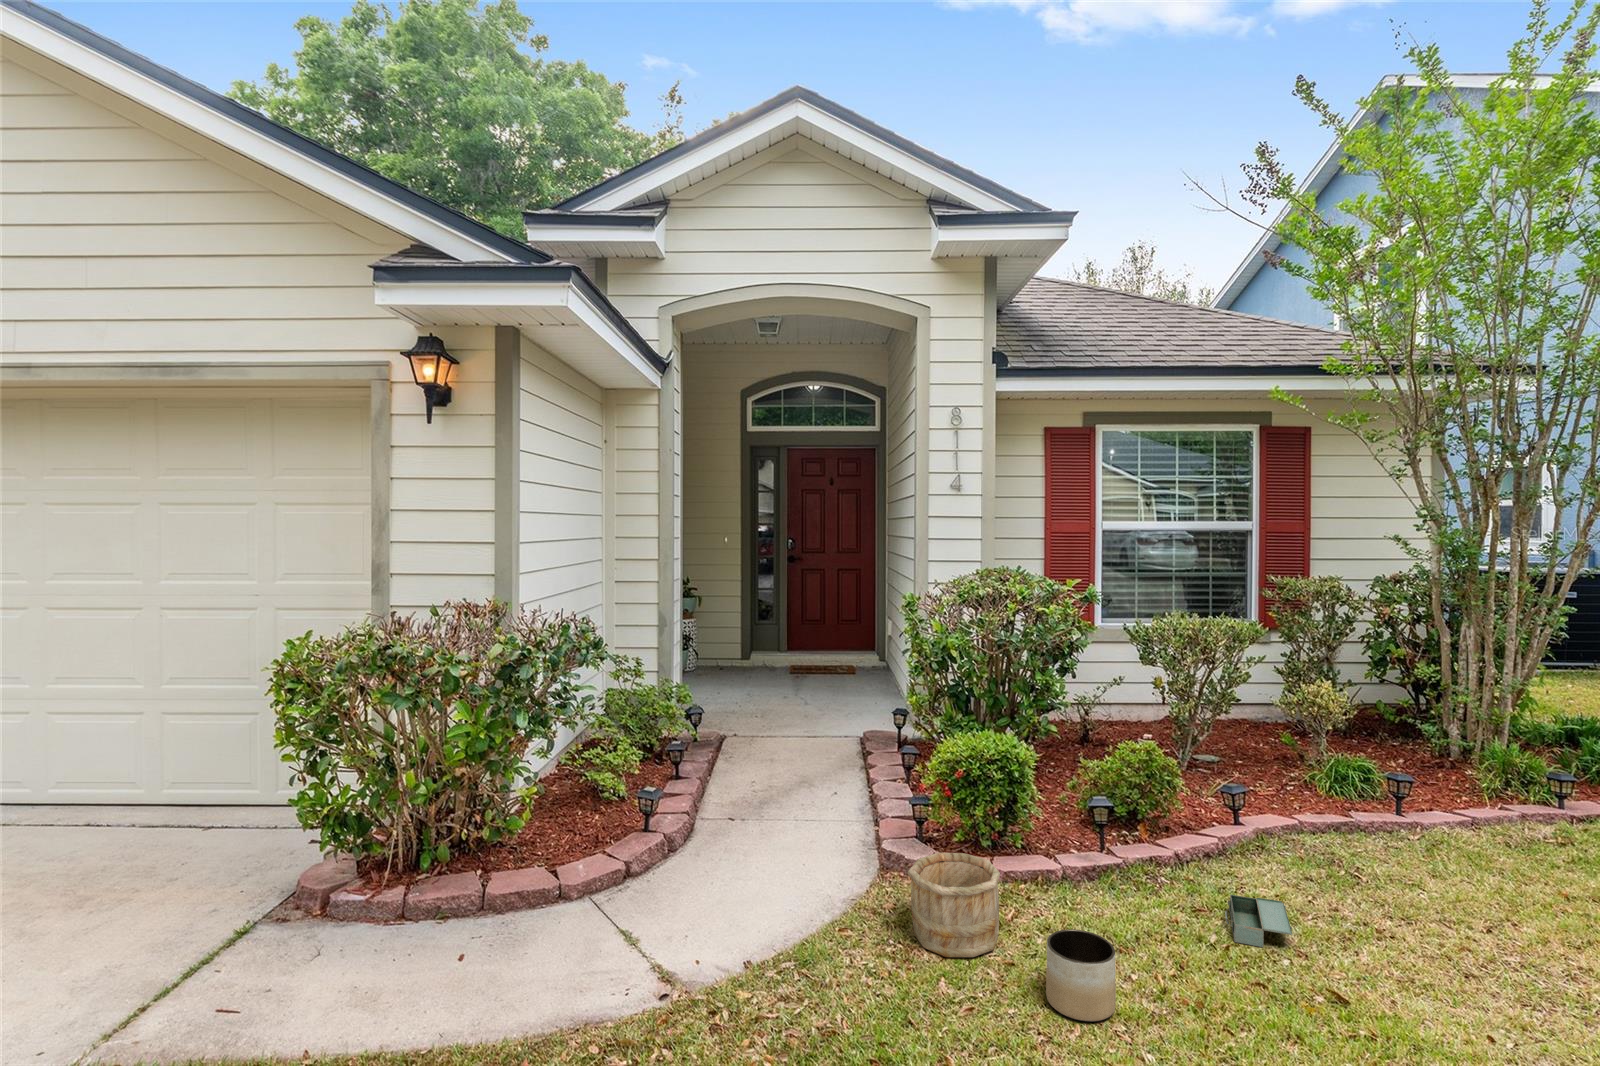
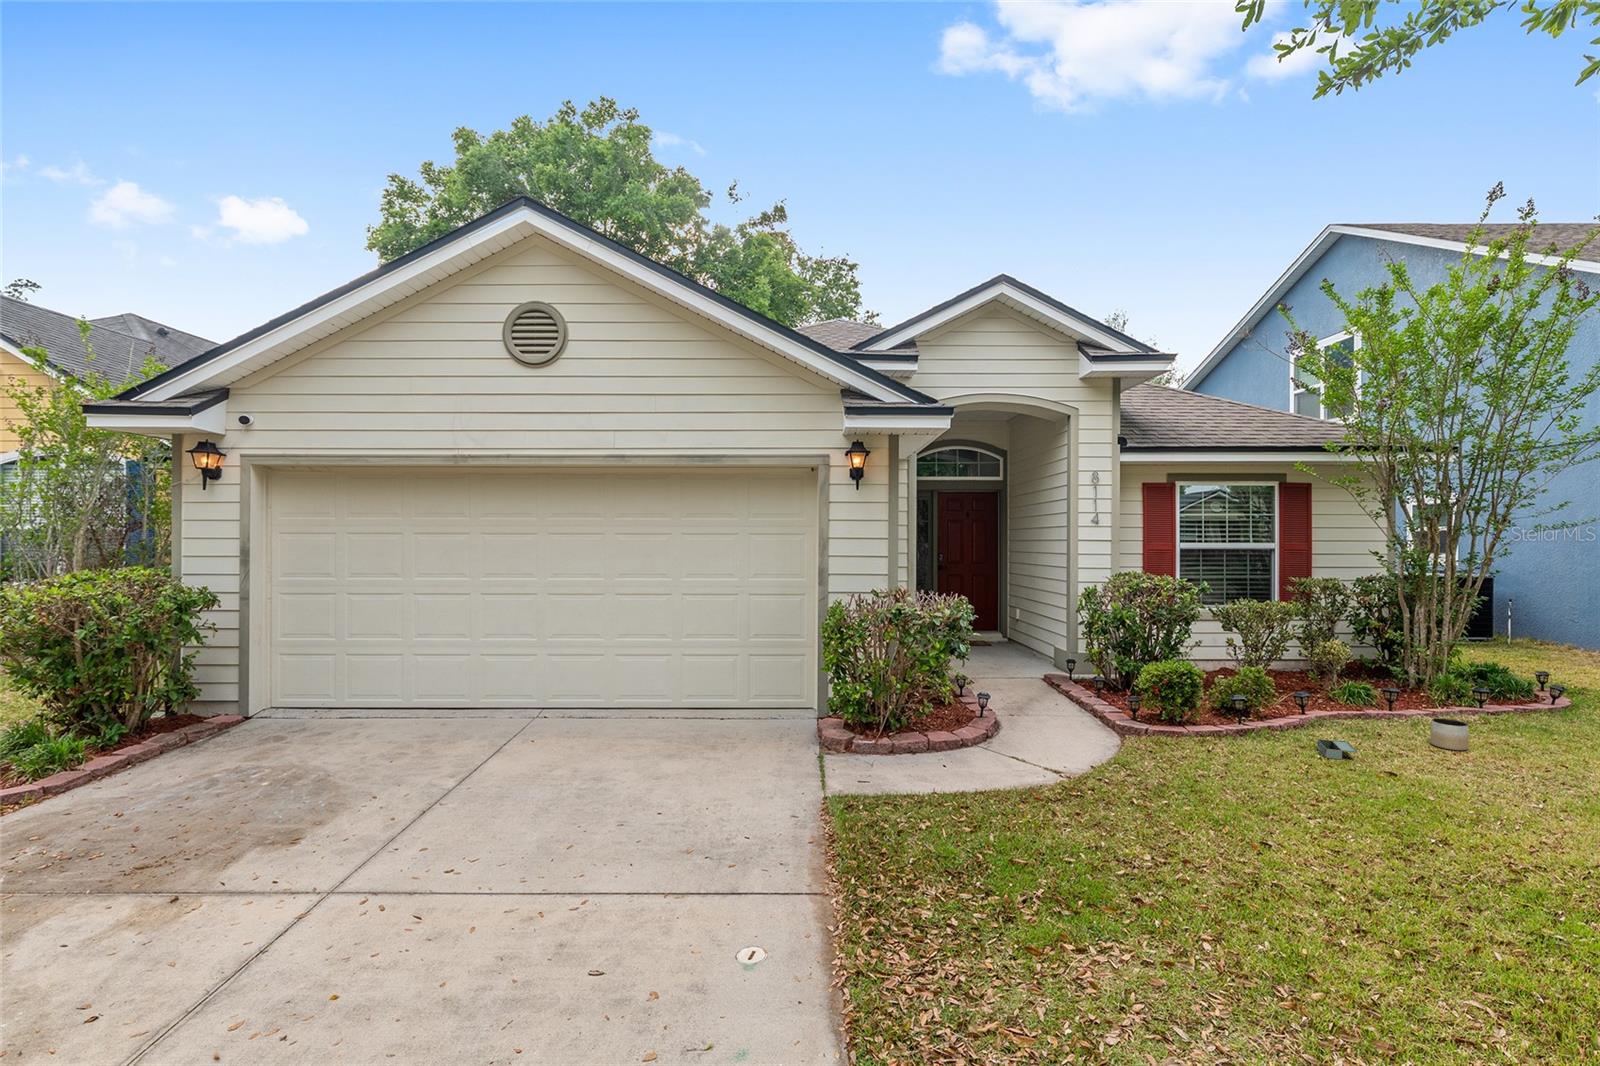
wooden bucket: present [908,853,1000,957] -> none [1160,717,1211,763]
planter: present [1046,929,1116,1022] -> present [1431,718,1468,751]

